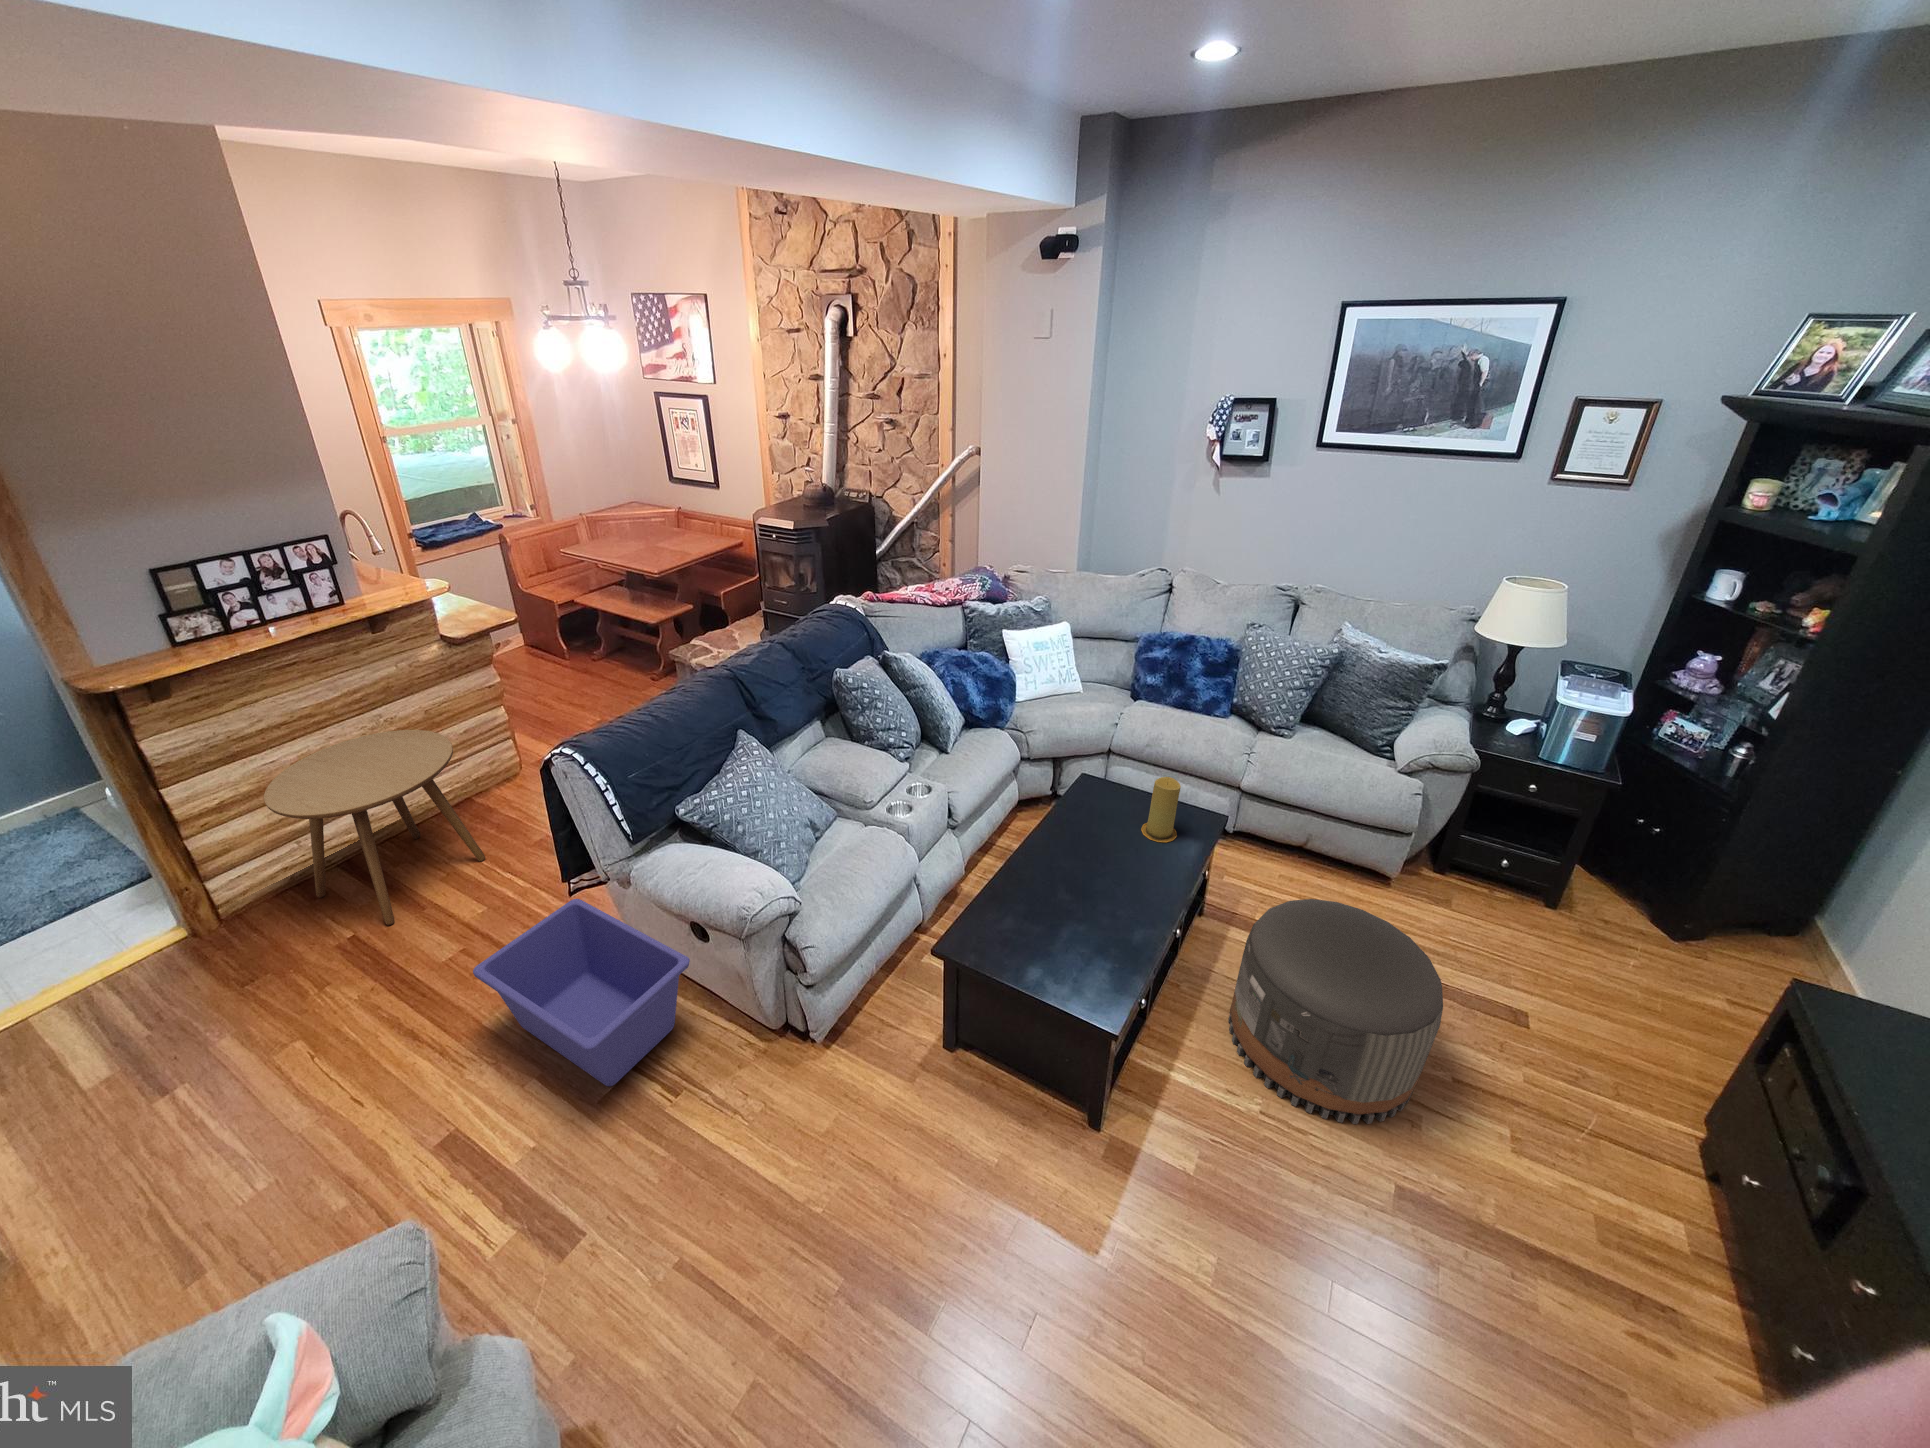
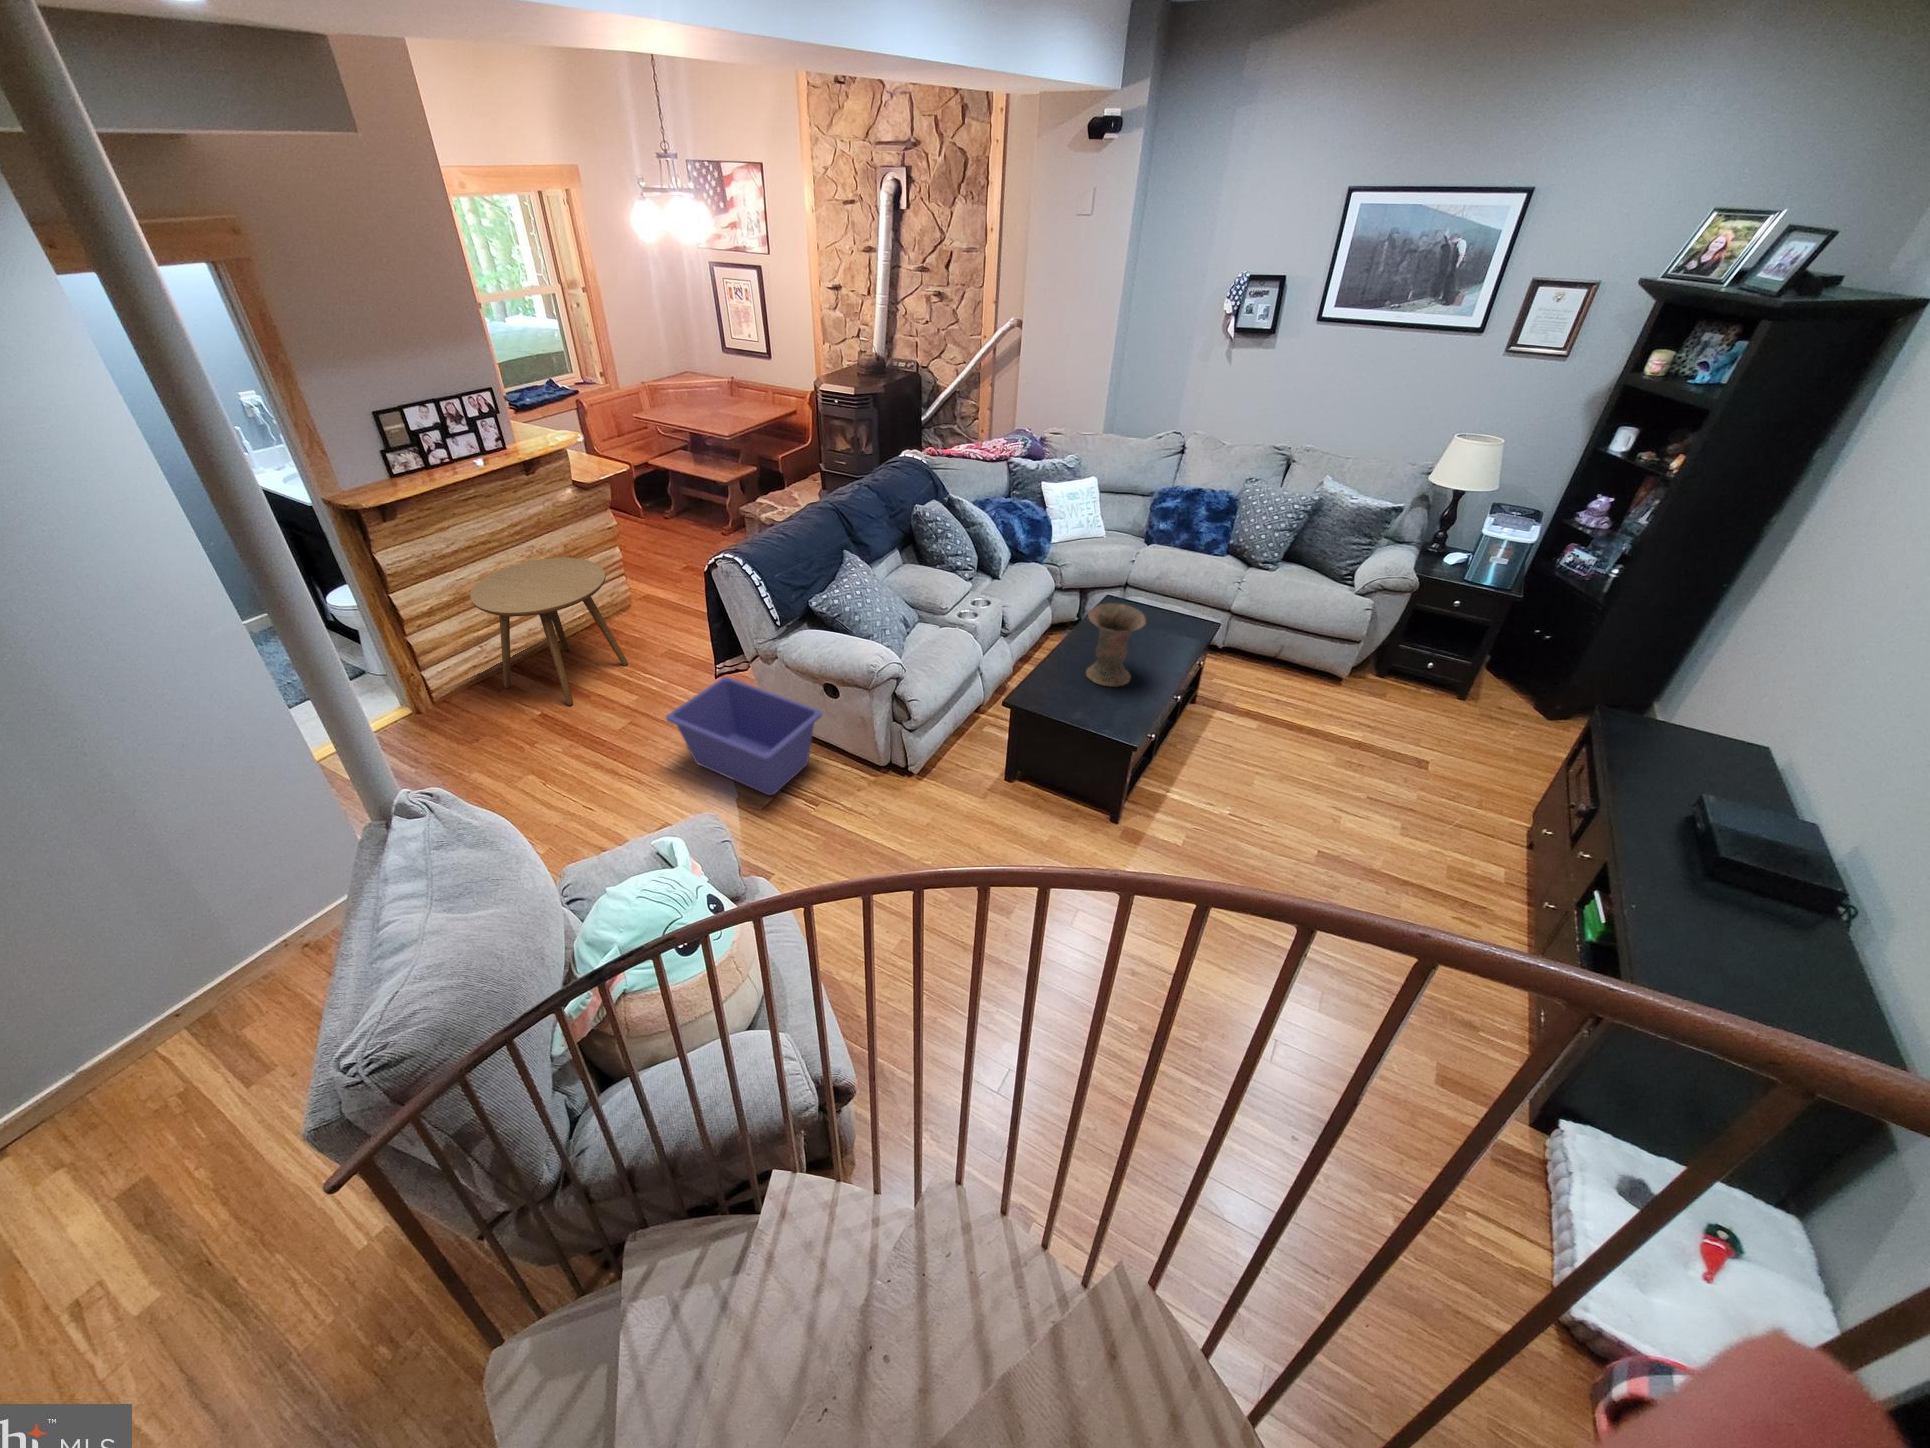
candle: present [1141,777,1181,842] -> none [1153,587,1186,637]
vase: none [1045,813,1125,931] -> present [1086,603,1146,686]
pouf: present [1228,899,1443,1124] -> none [1209,673,1361,815]

